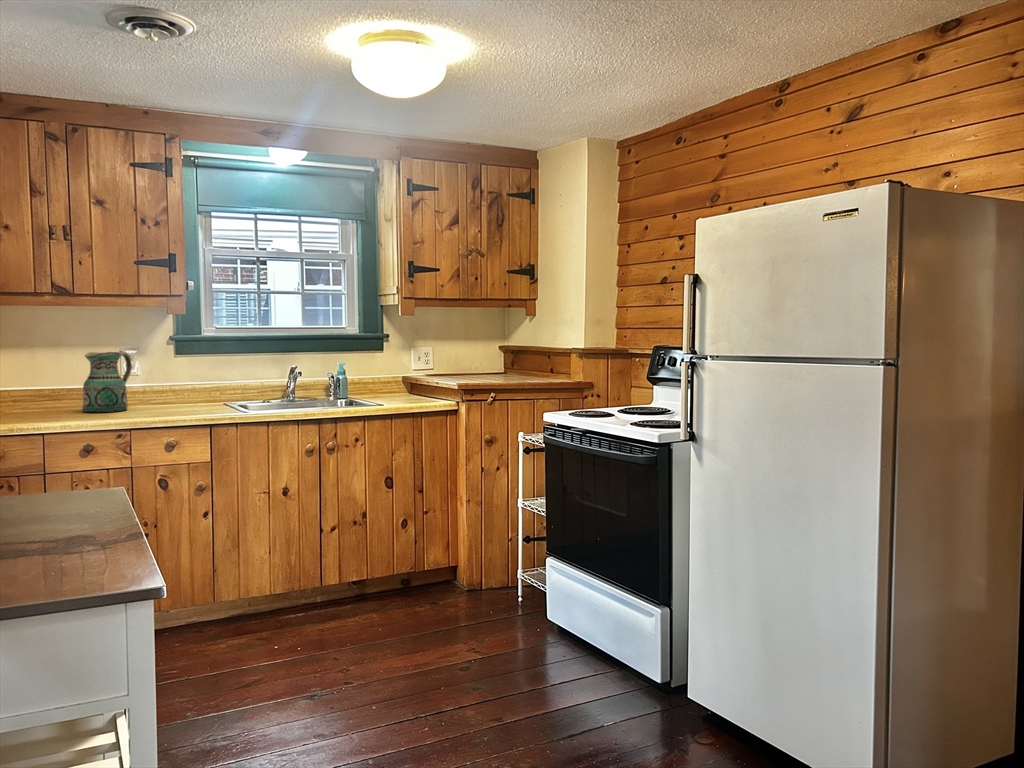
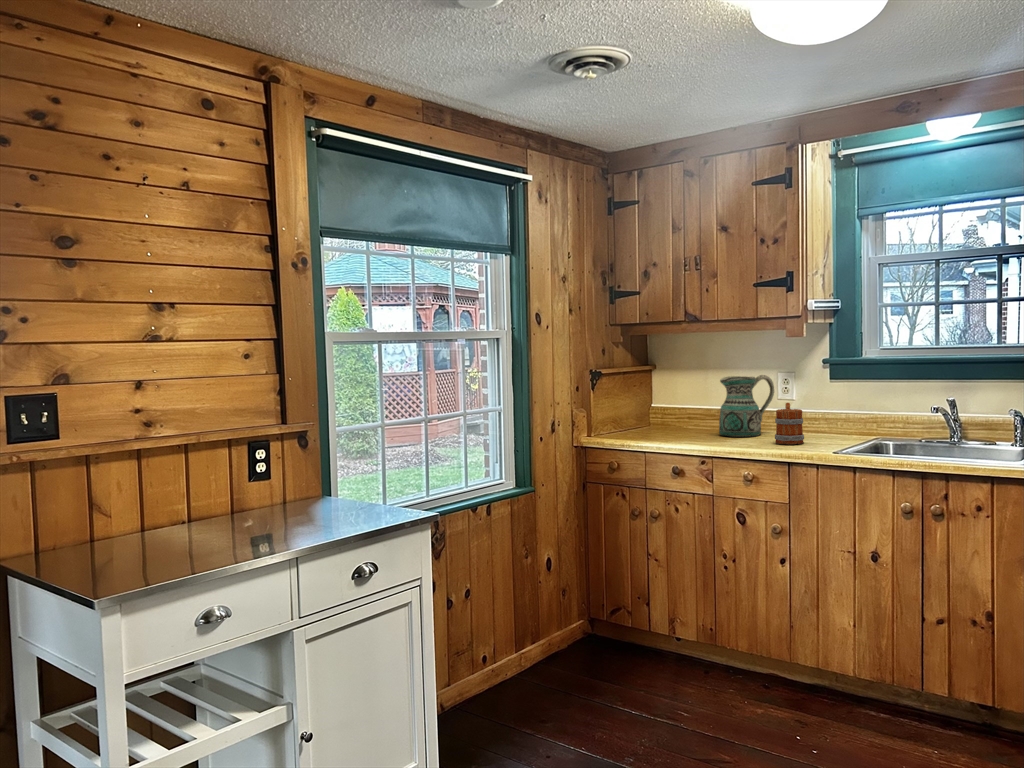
mug: none [163,375,194,412] -> present [775,403,804,444]

